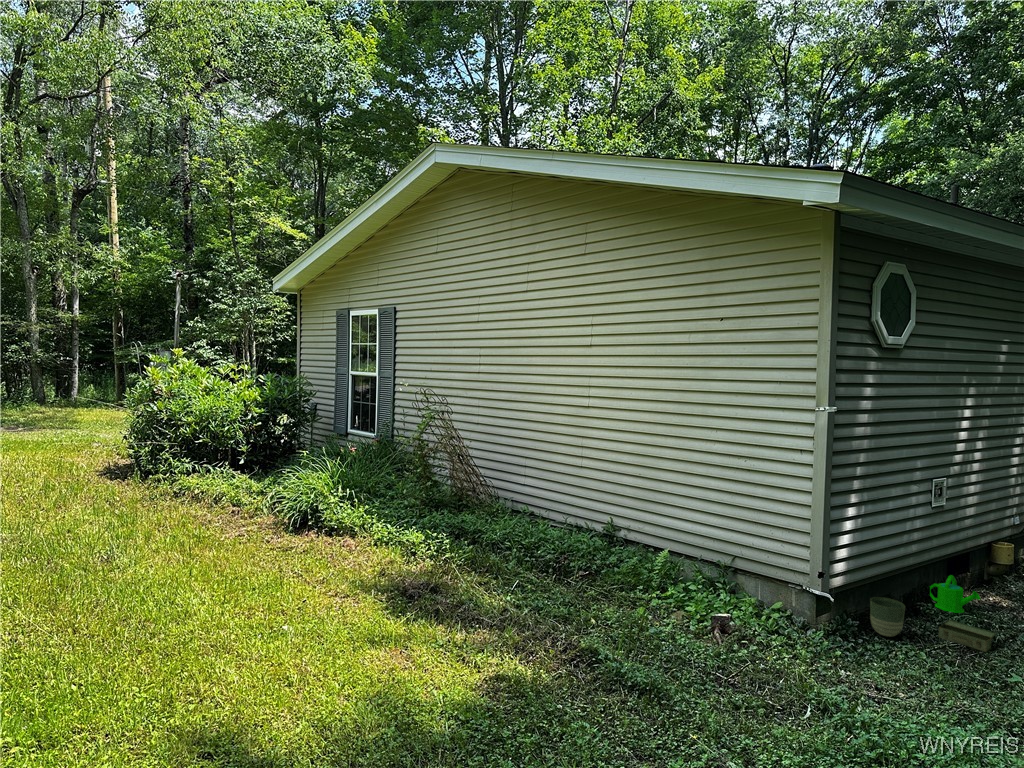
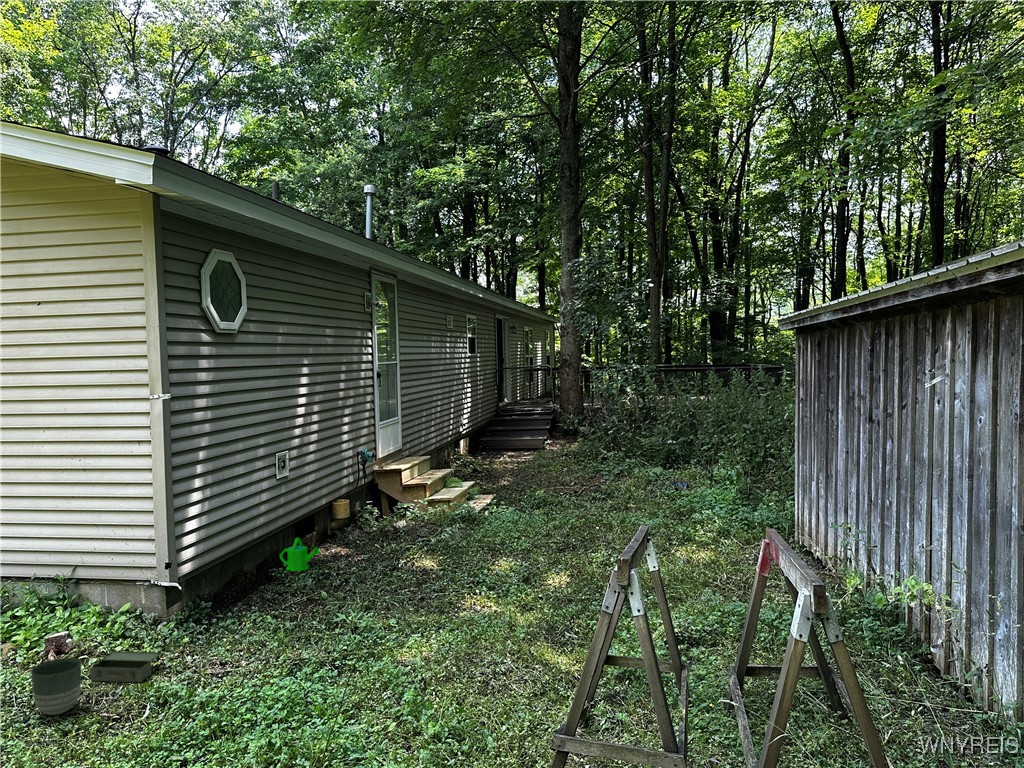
planter: present [870,597,905,637] -> present [31,658,81,715]
toolbox: present [938,620,996,652] -> present [91,651,160,682]

